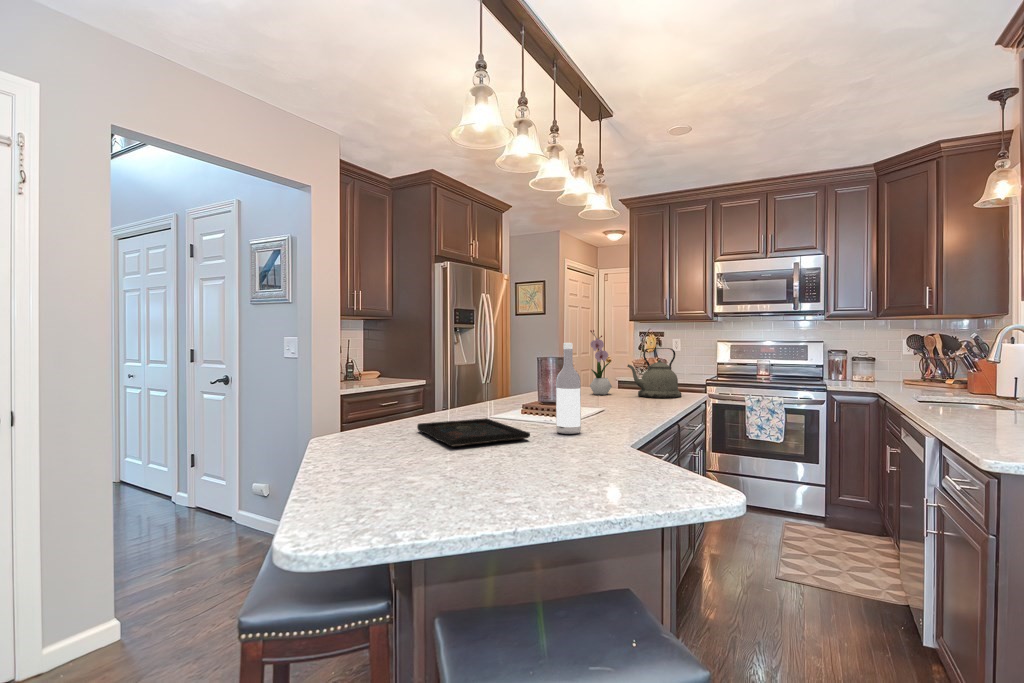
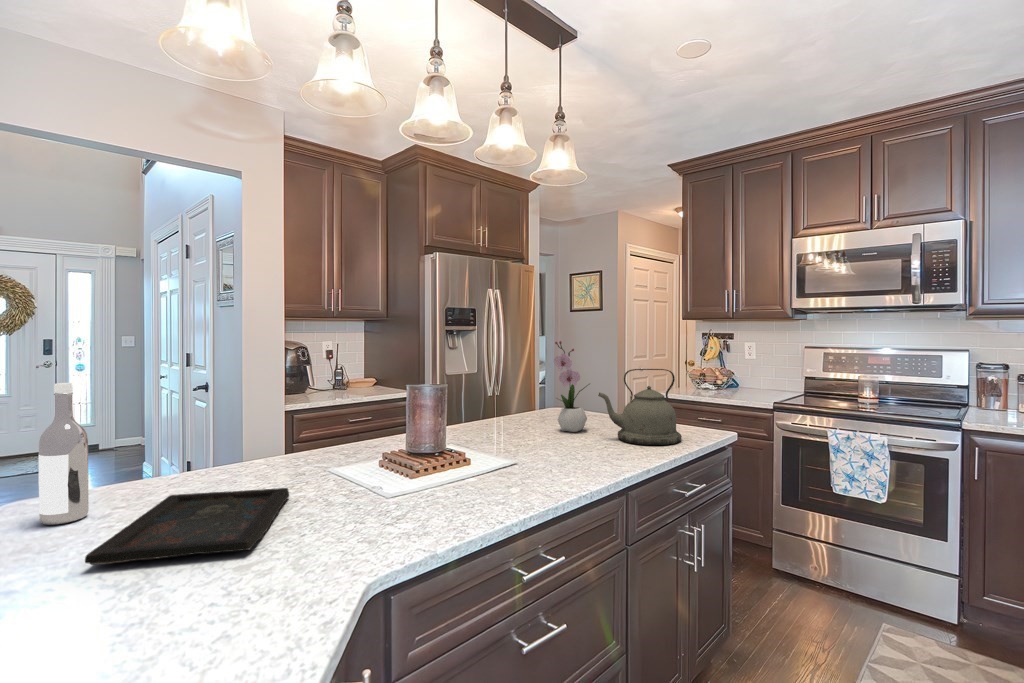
wine bottle: present [556,343,581,434] -> present [39,383,89,525]

